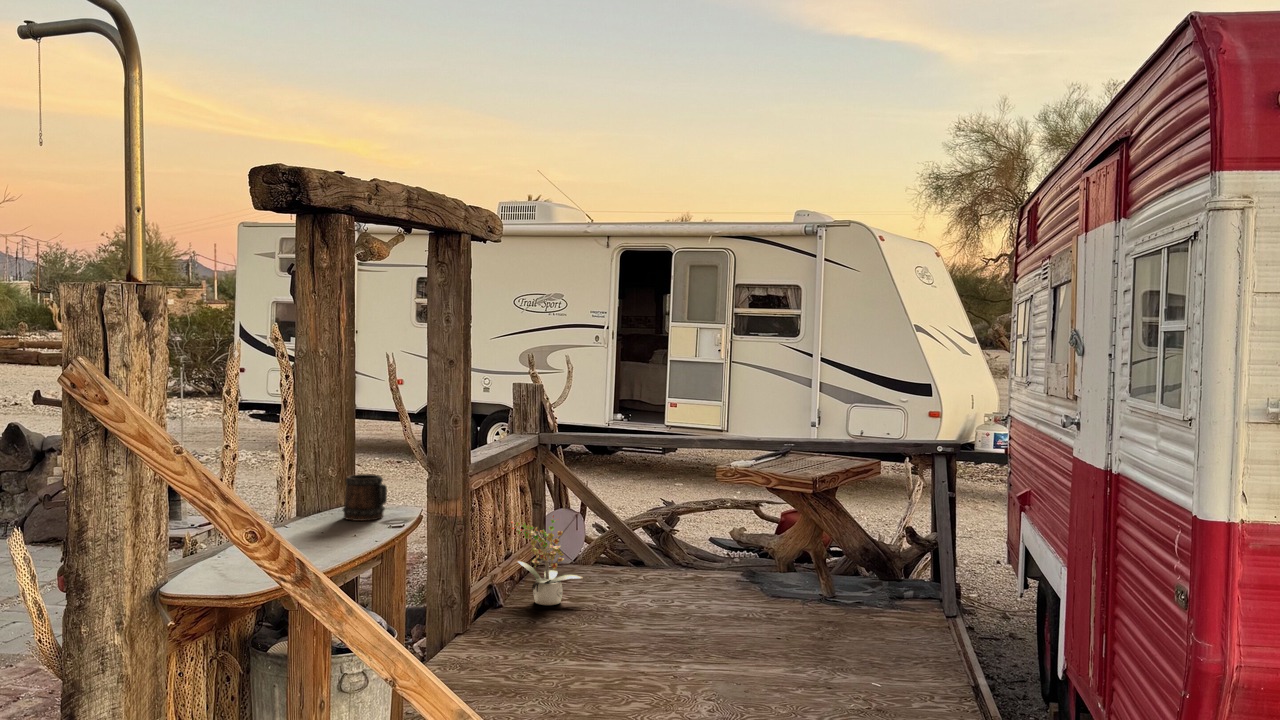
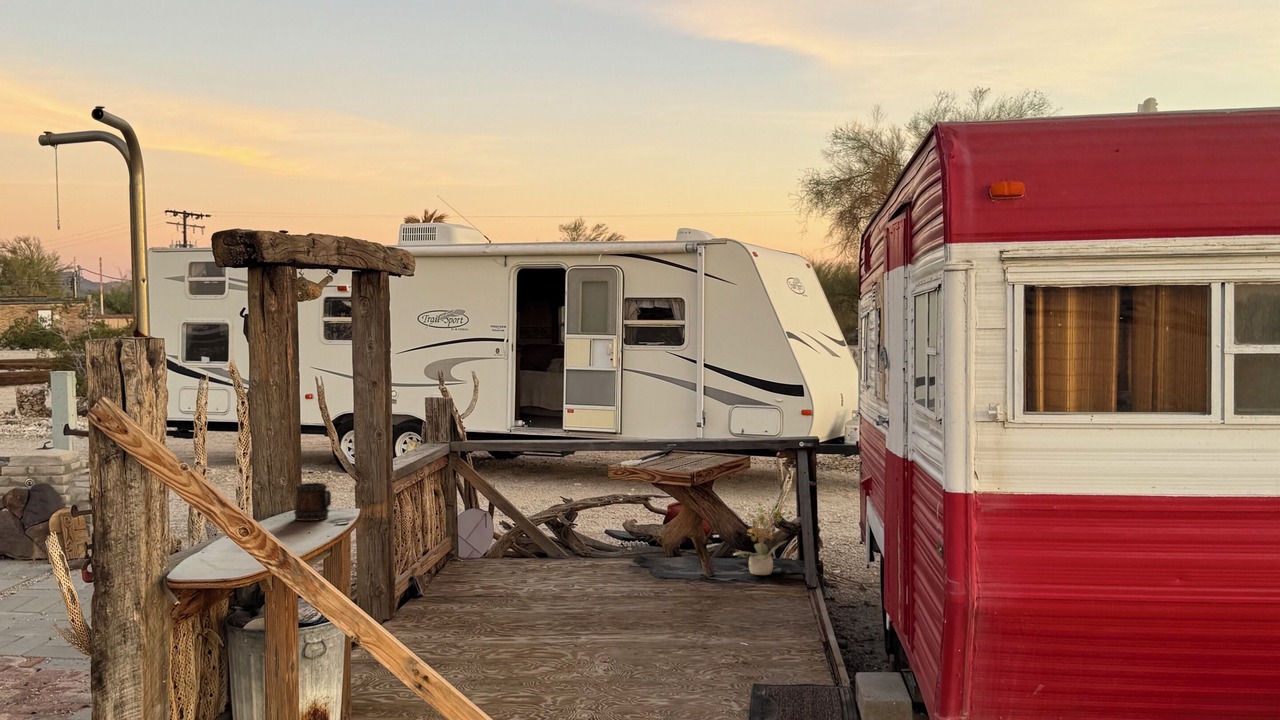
potted plant: present [511,515,583,605] -> present [734,503,791,575]

